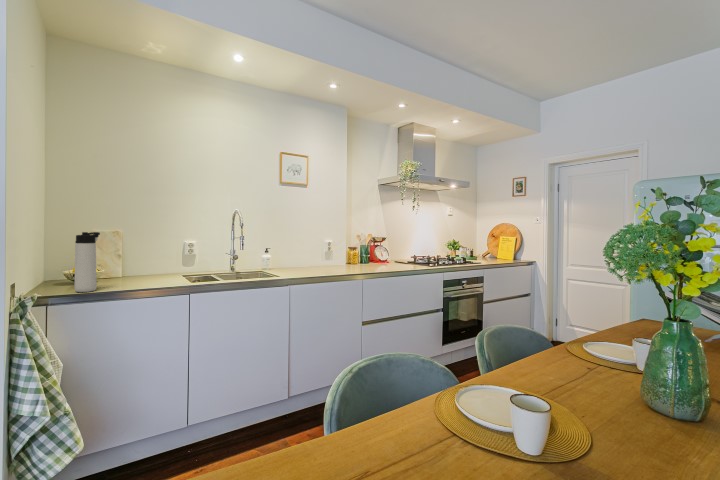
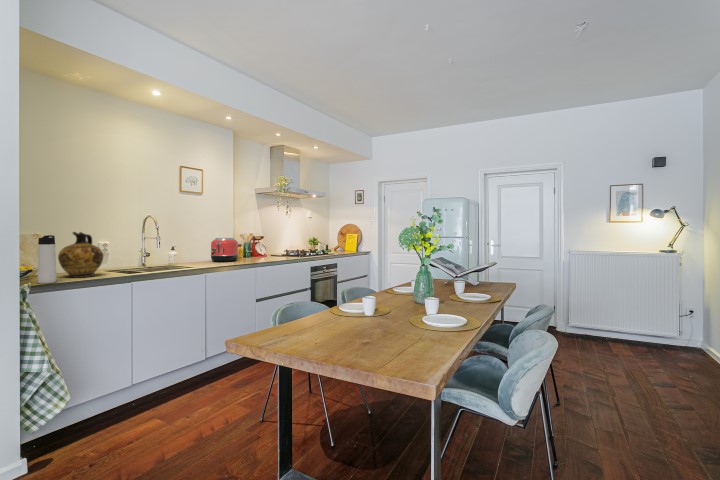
ceramic jug: none [116,229,167,284] -> present [58,232,103,277]
toaster: none [312,239,348,269] -> present [211,238,238,262]

